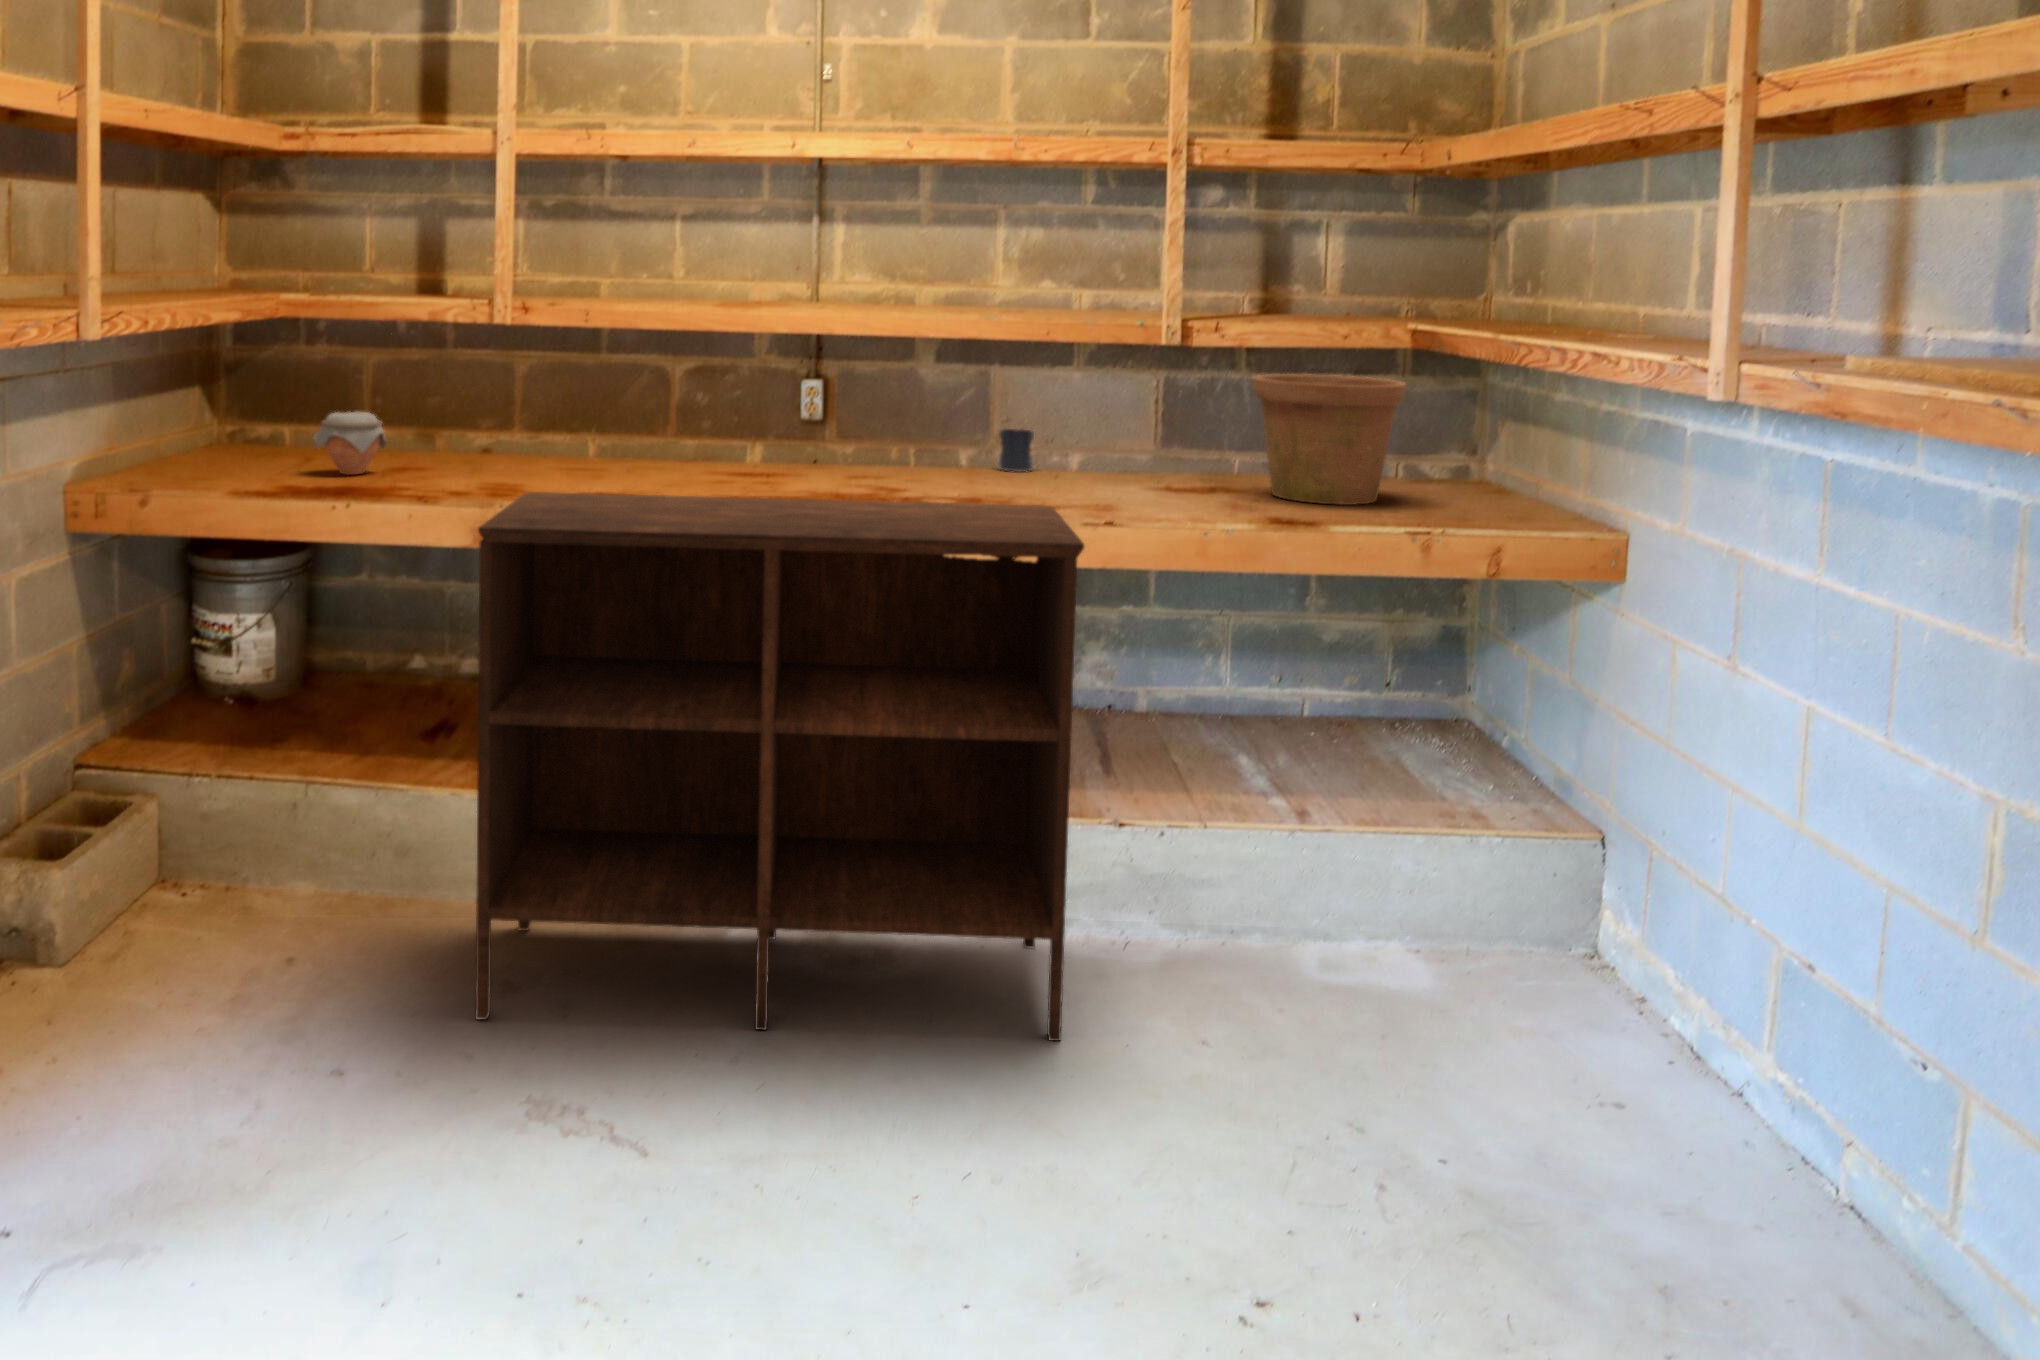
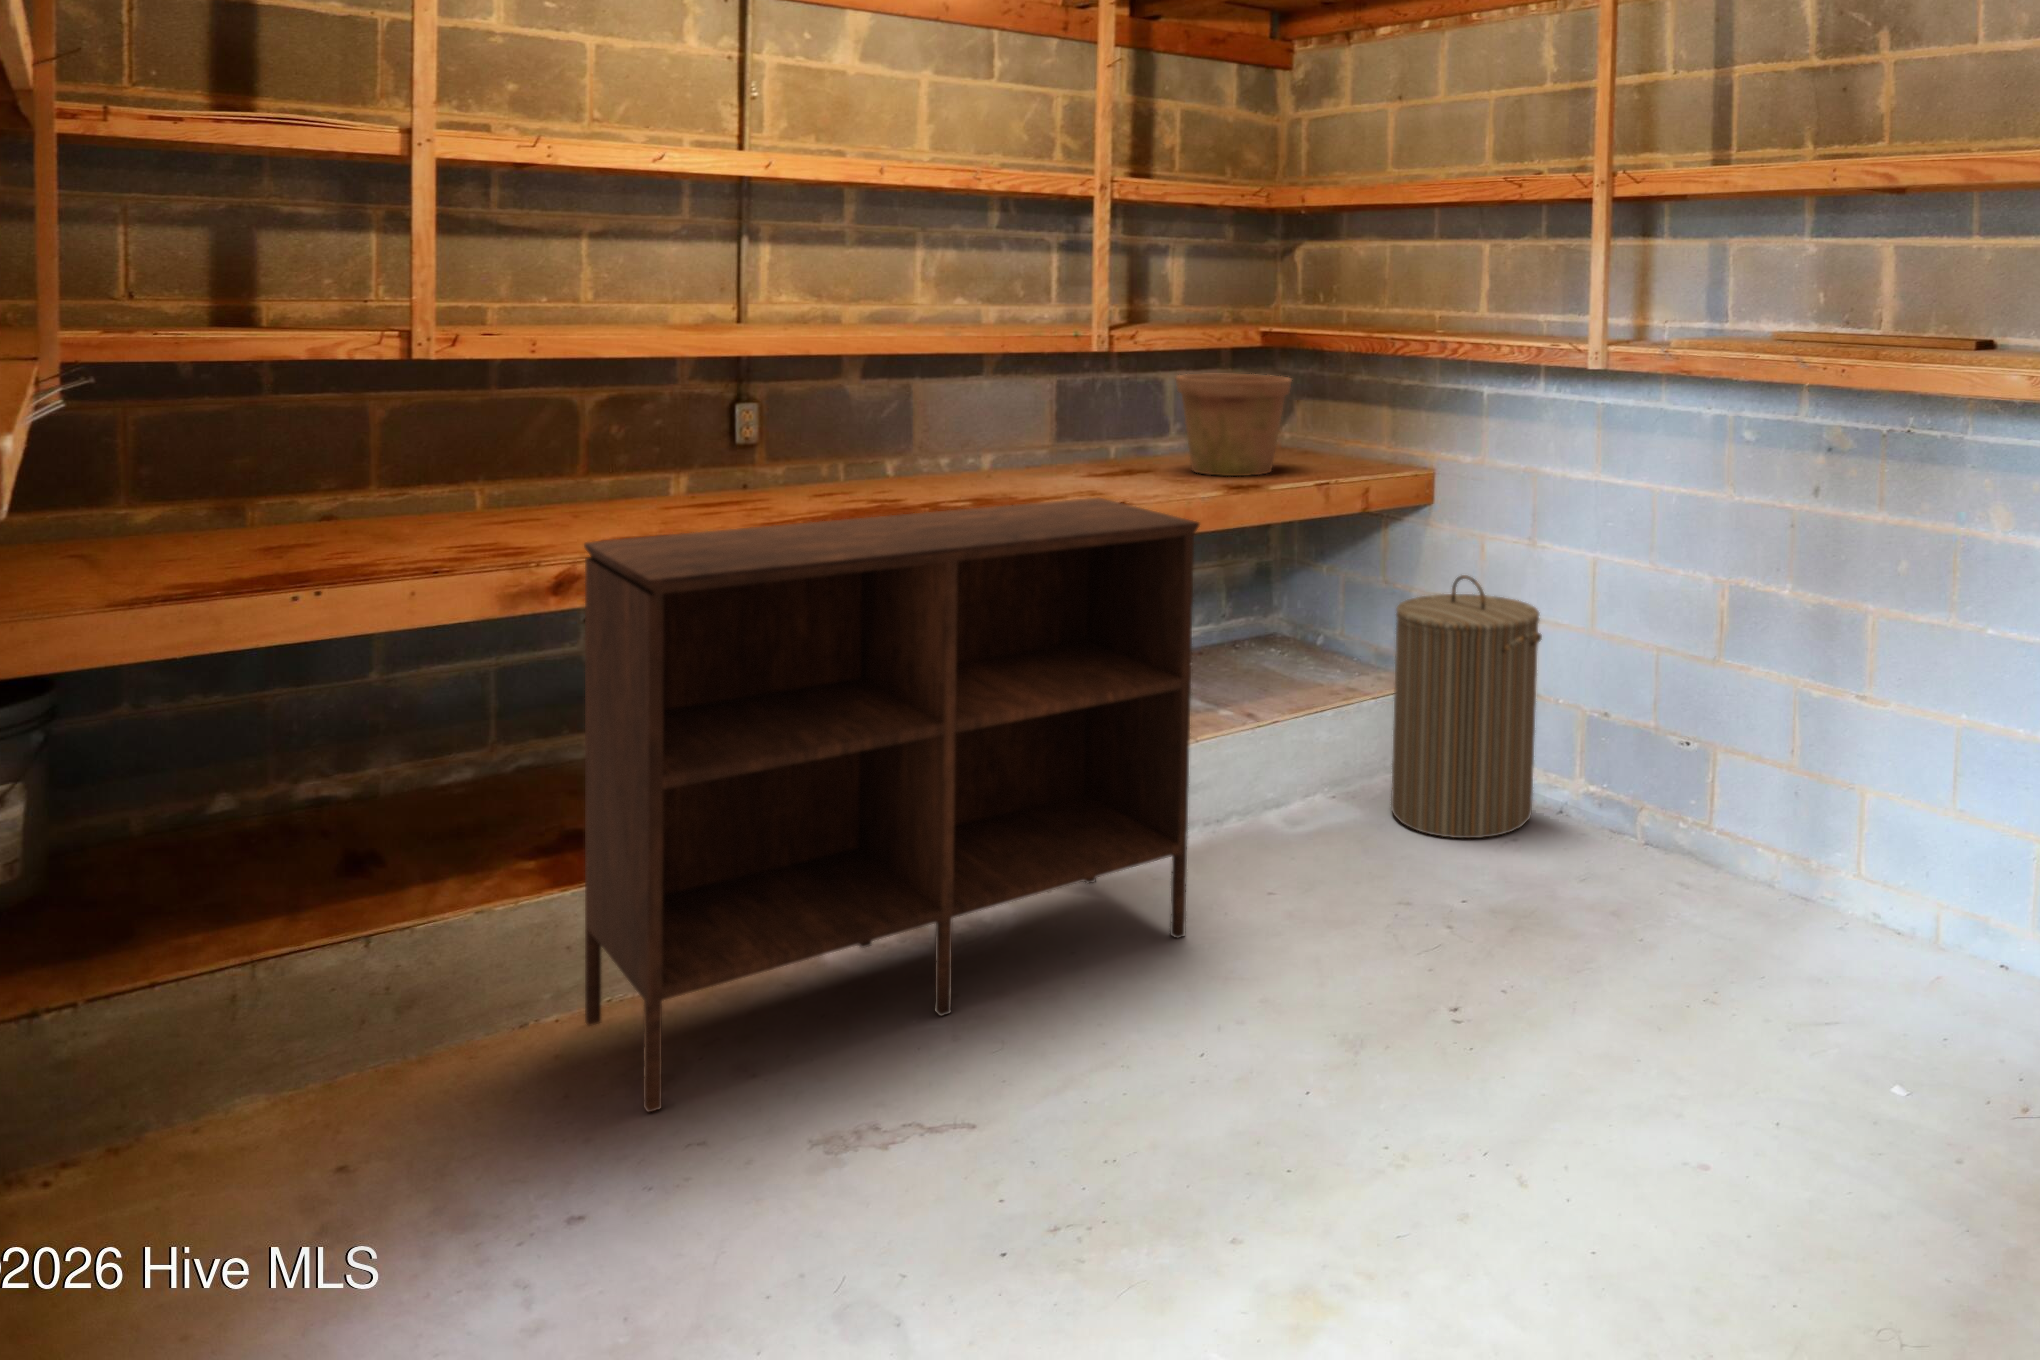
jar: present [314,412,386,475] -> none [133,473,250,556]
mug: present [998,429,1034,472] -> none [933,436,967,475]
laundry hamper: none [1463,675,1709,1066] -> present [1391,575,1542,838]

